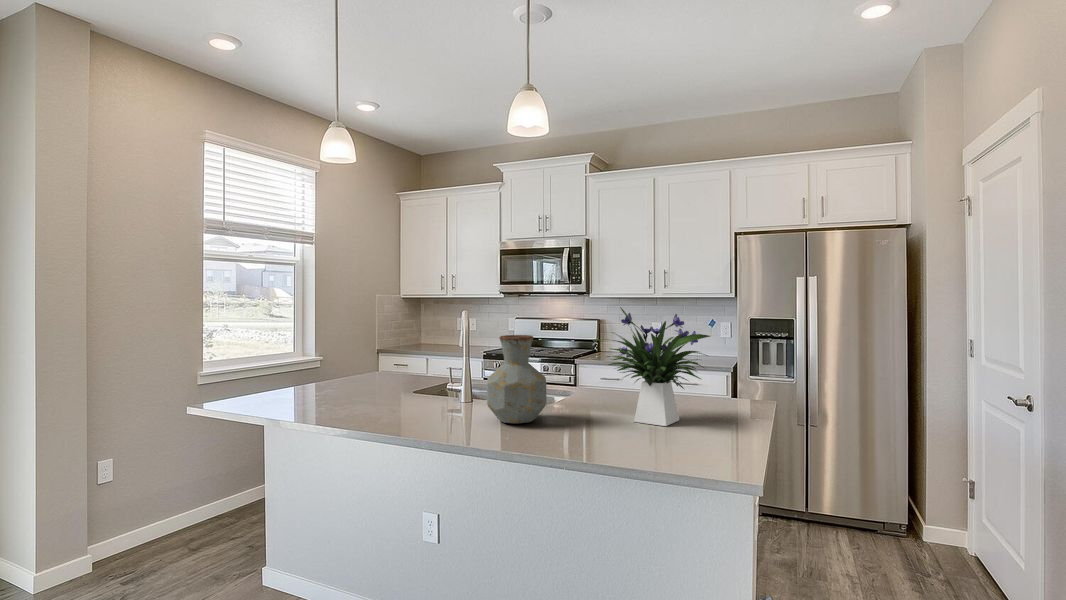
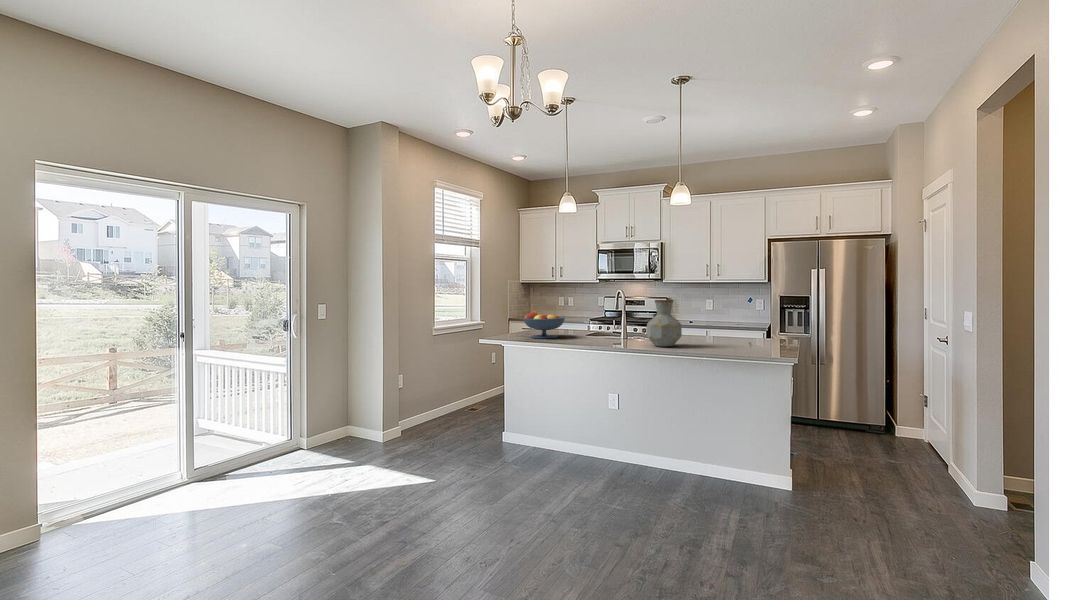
flower arrangement: present [605,308,710,426] -> none [710,284,773,347]
fruit bowl: none [309,349,383,396] -> present [523,311,565,338]

